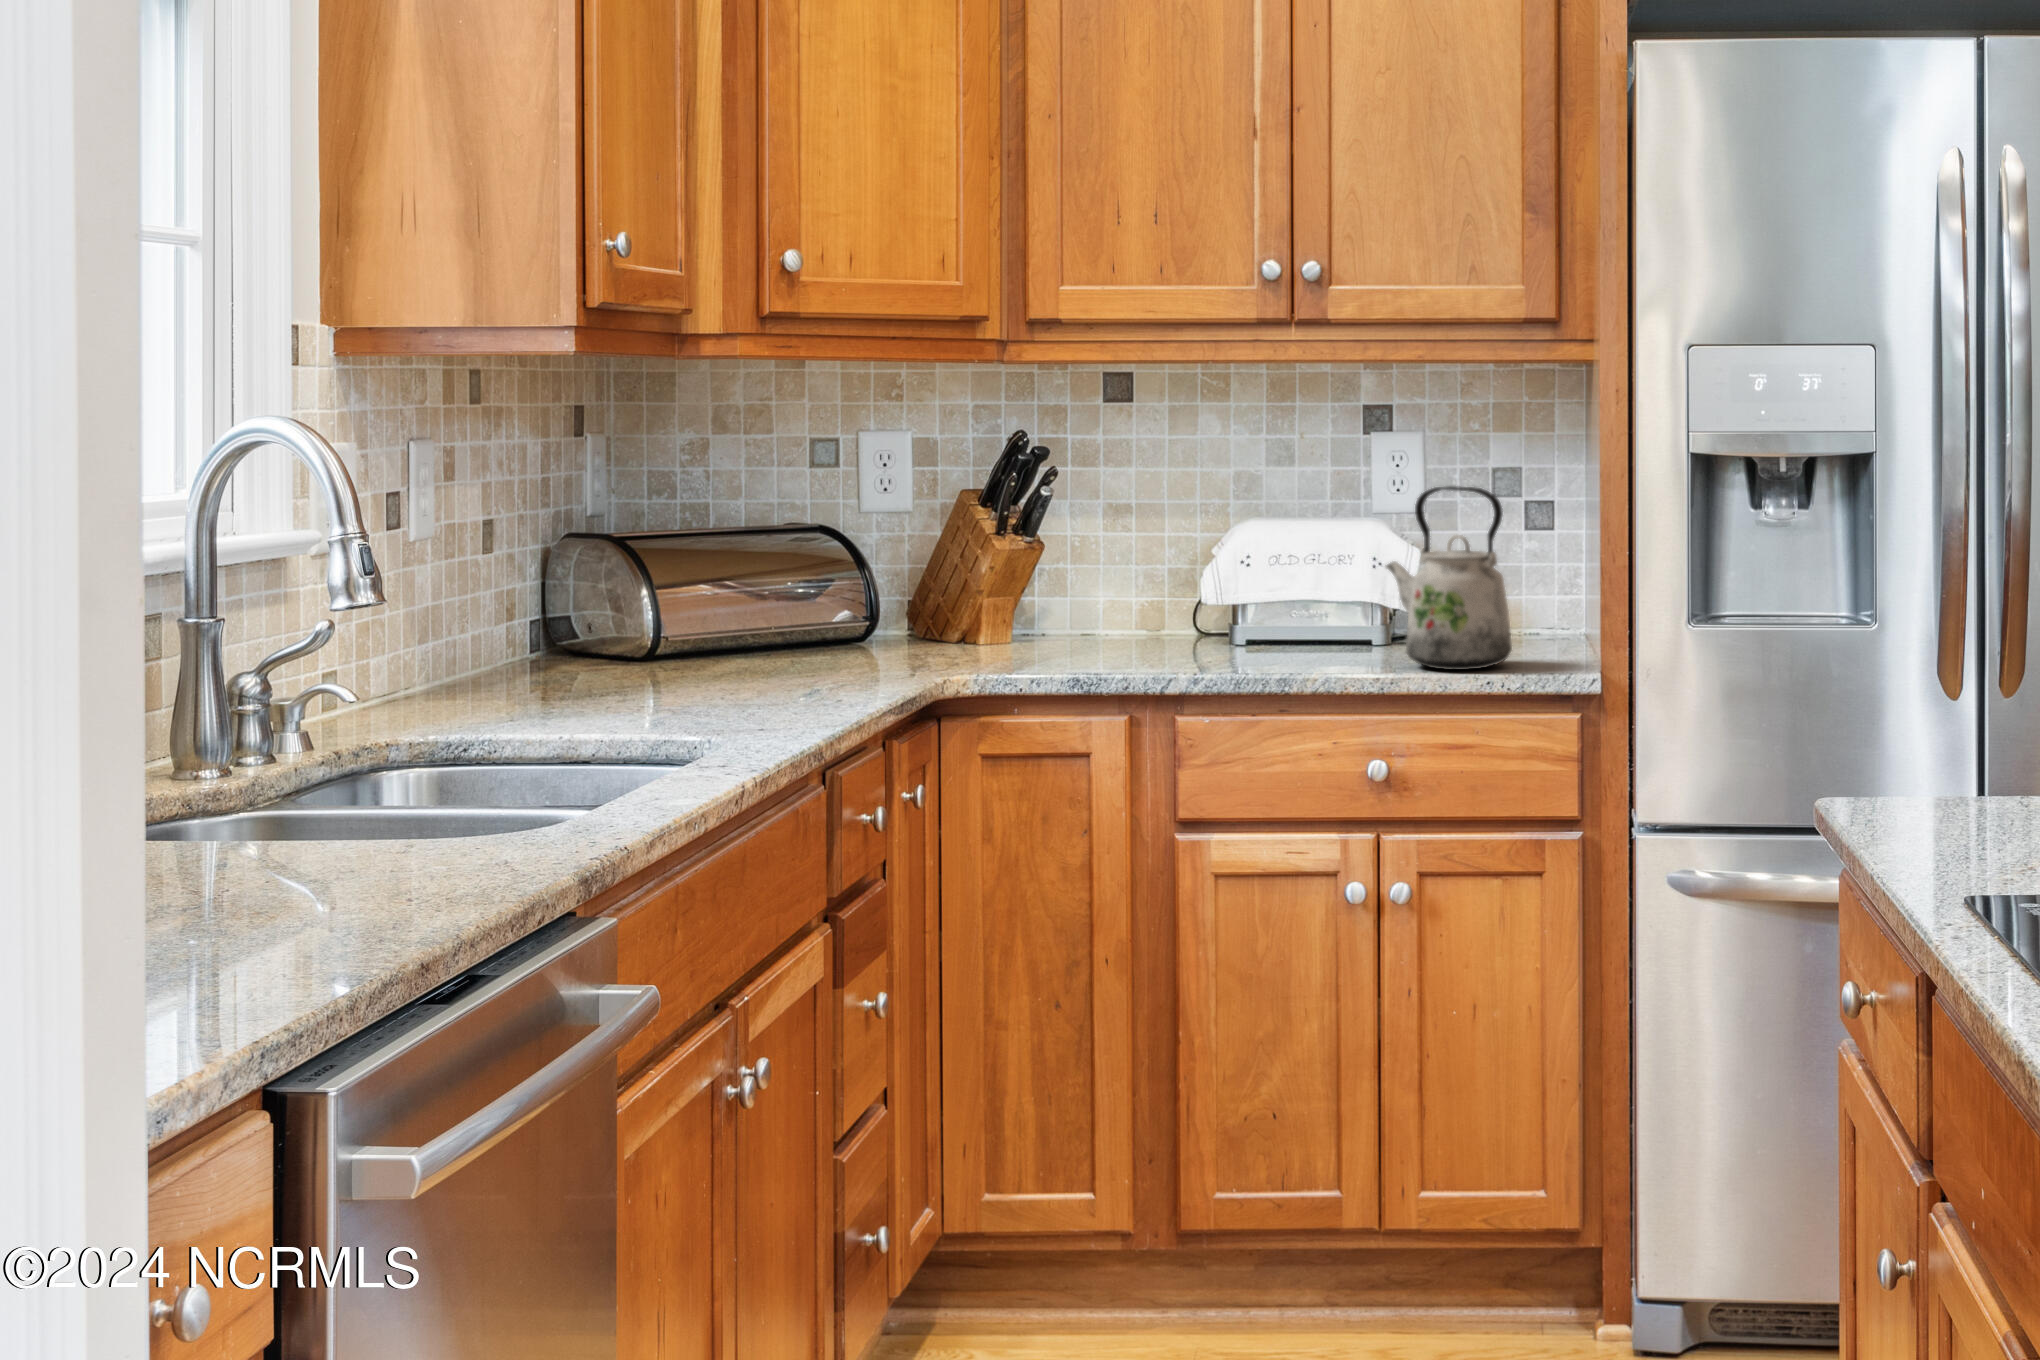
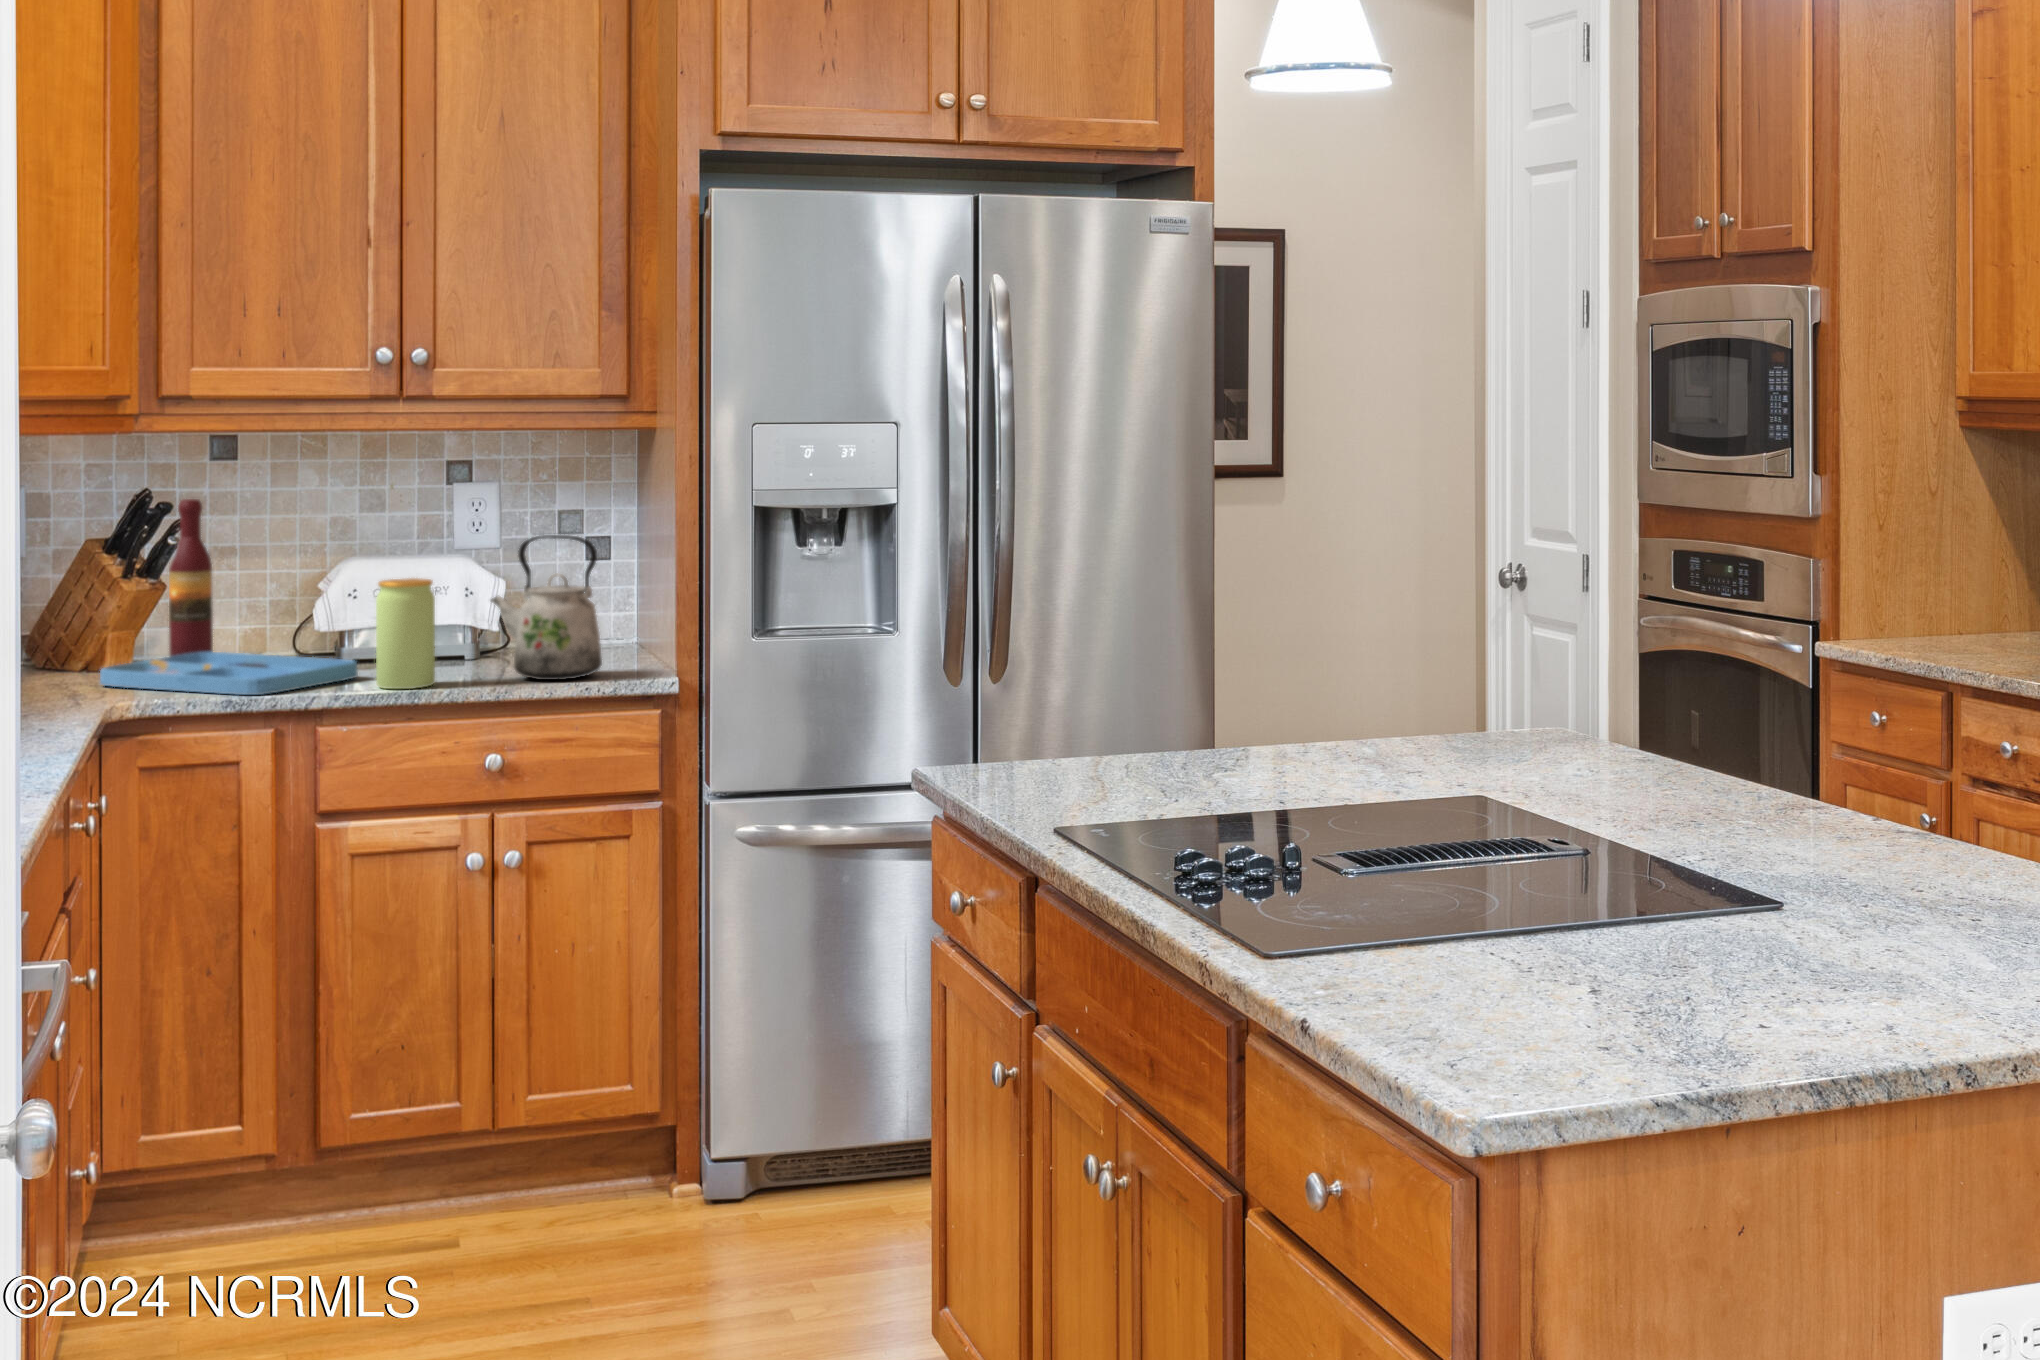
wine bottle: none [1077,443,1122,633] -> present [169,499,213,656]
jar: none [1244,536,1312,672] -> present [376,578,435,689]
tray: none [973,618,1241,671] -> present [100,652,358,695]

